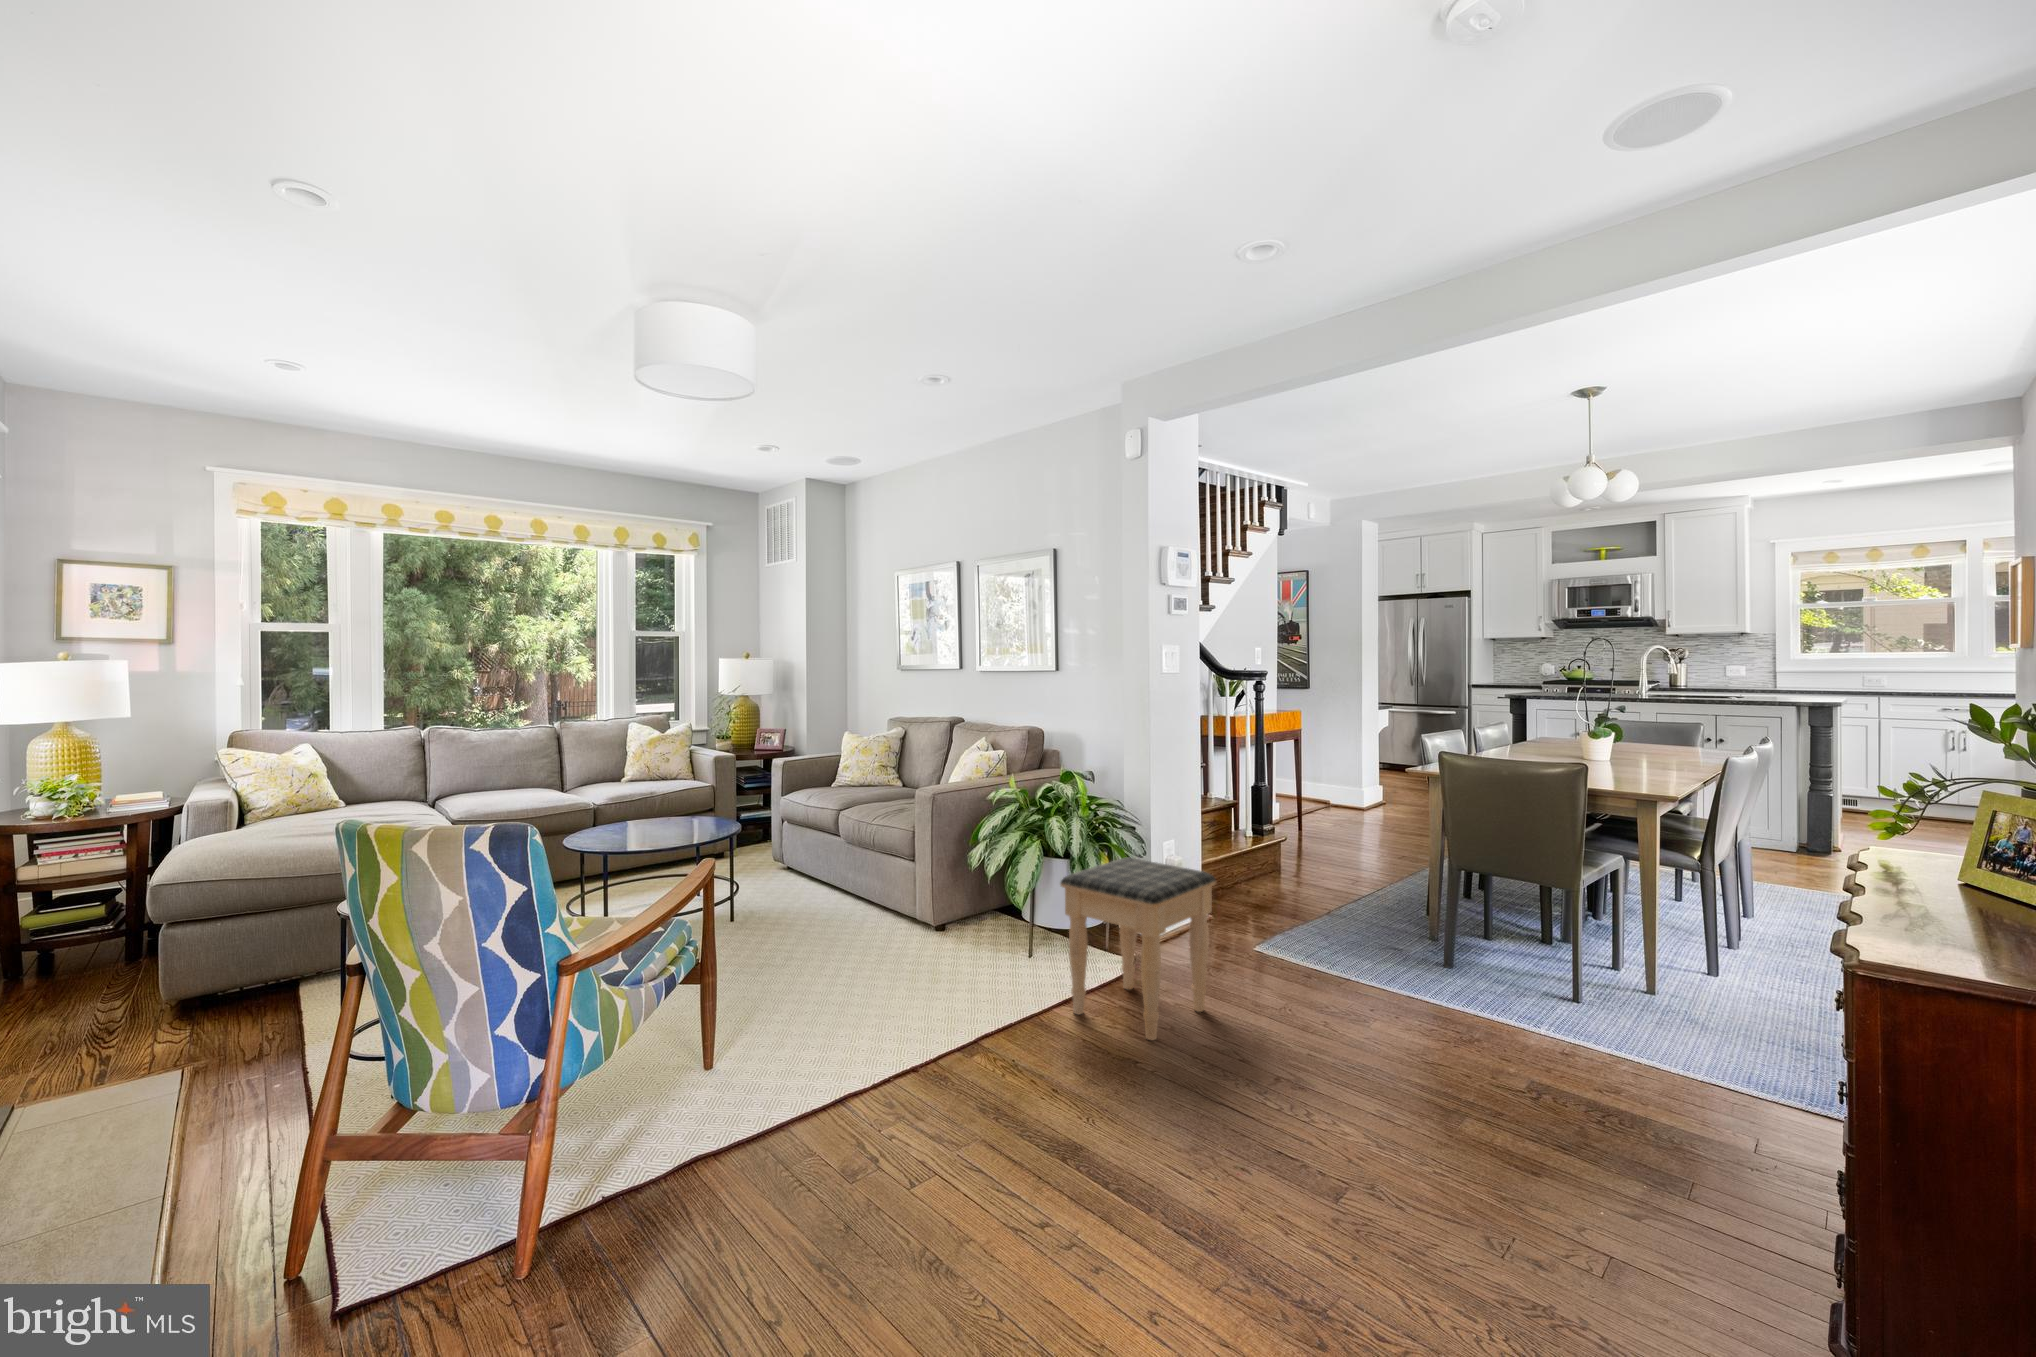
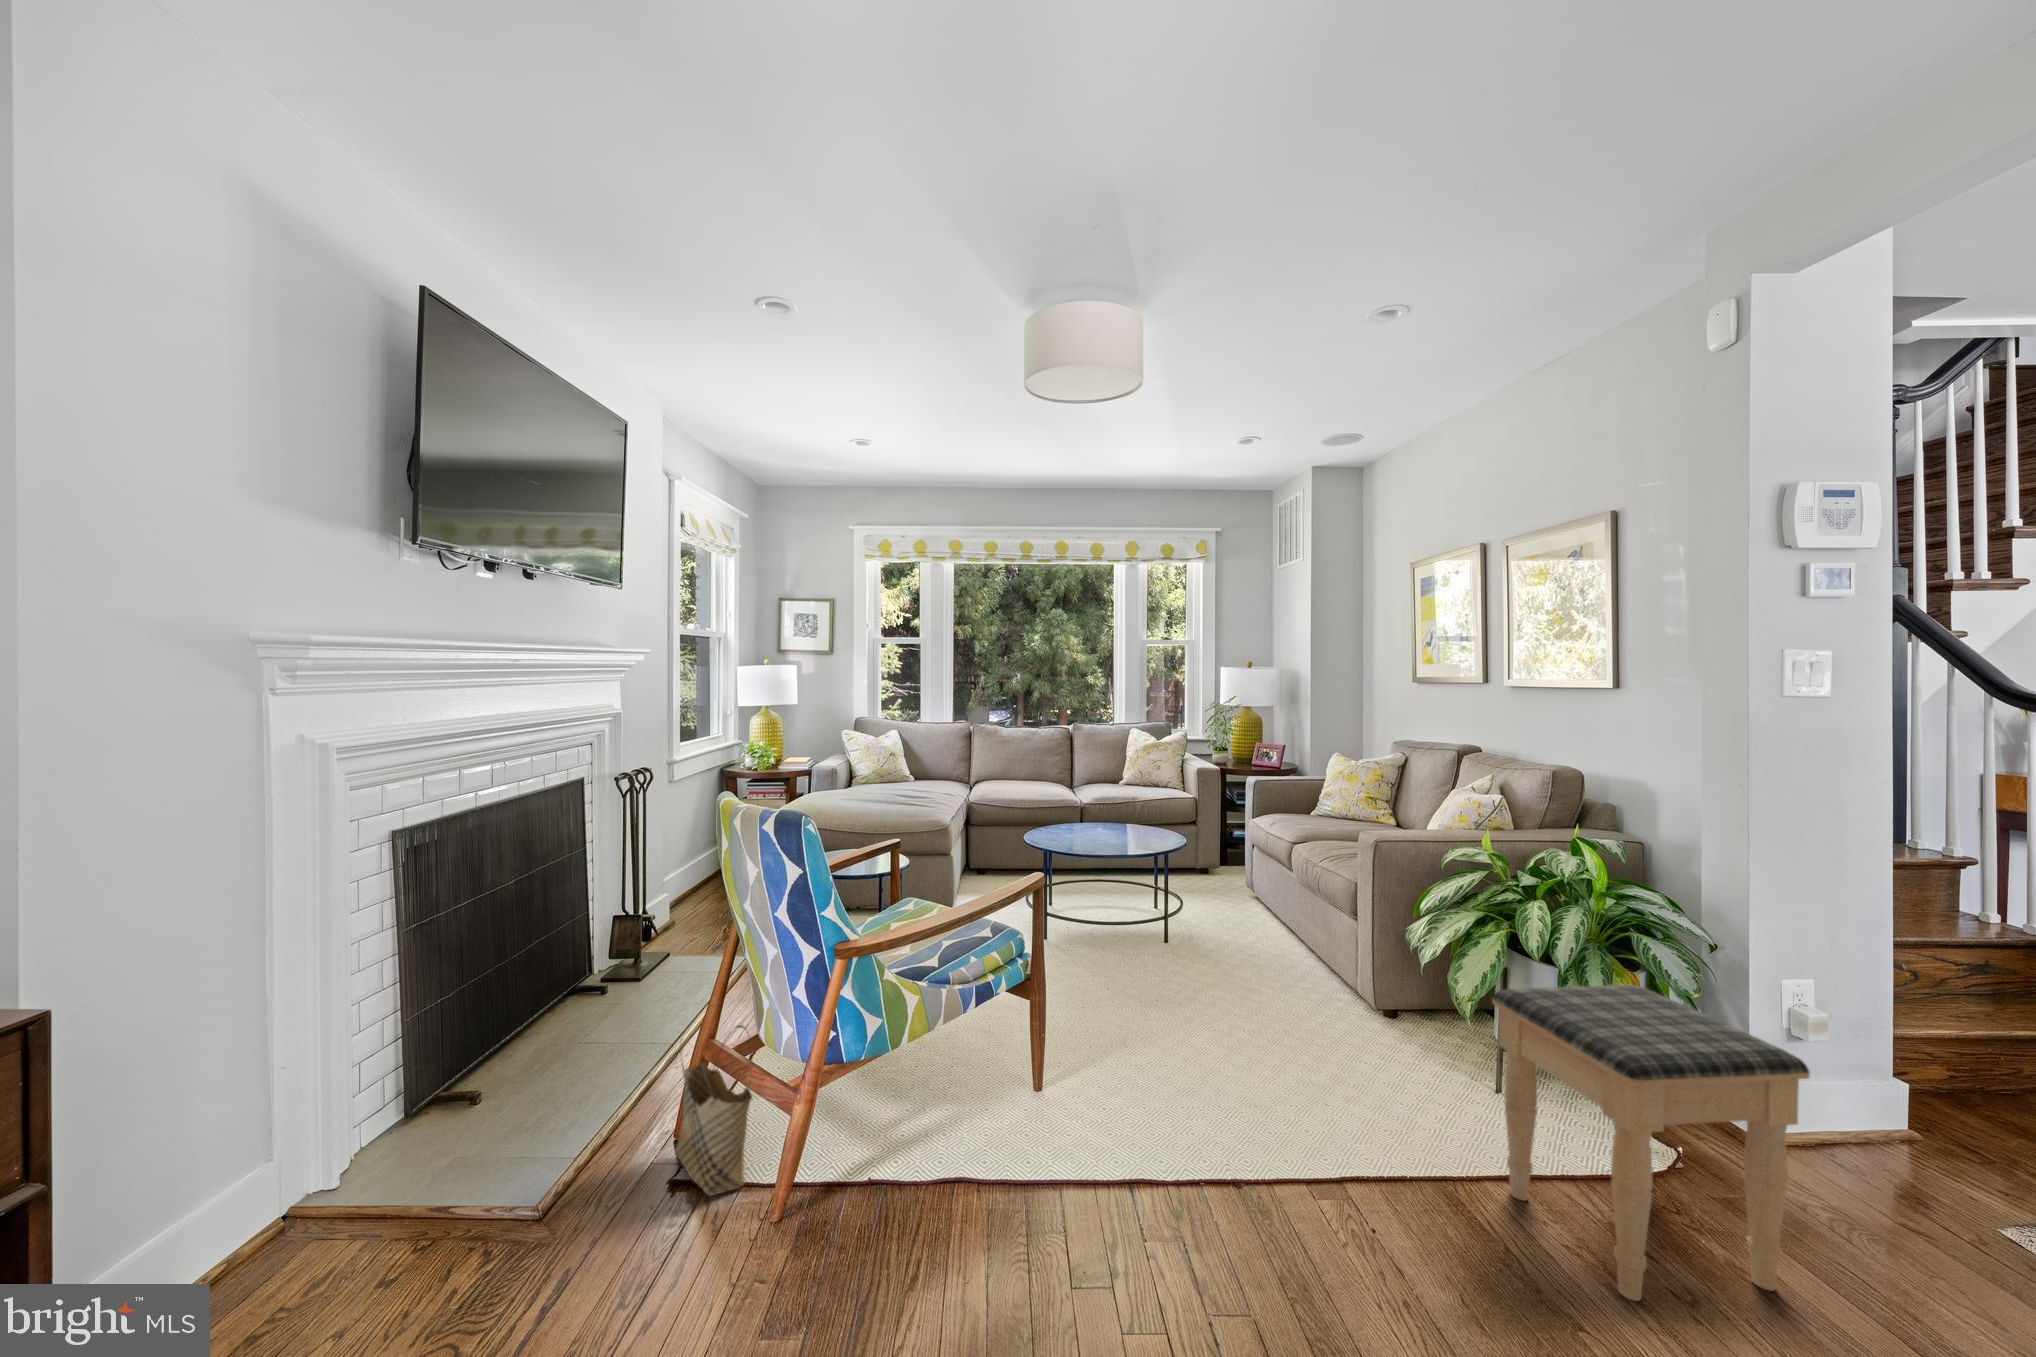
woven basket: none [330,1089,464,1283] -> present [676,1025,752,1195]

